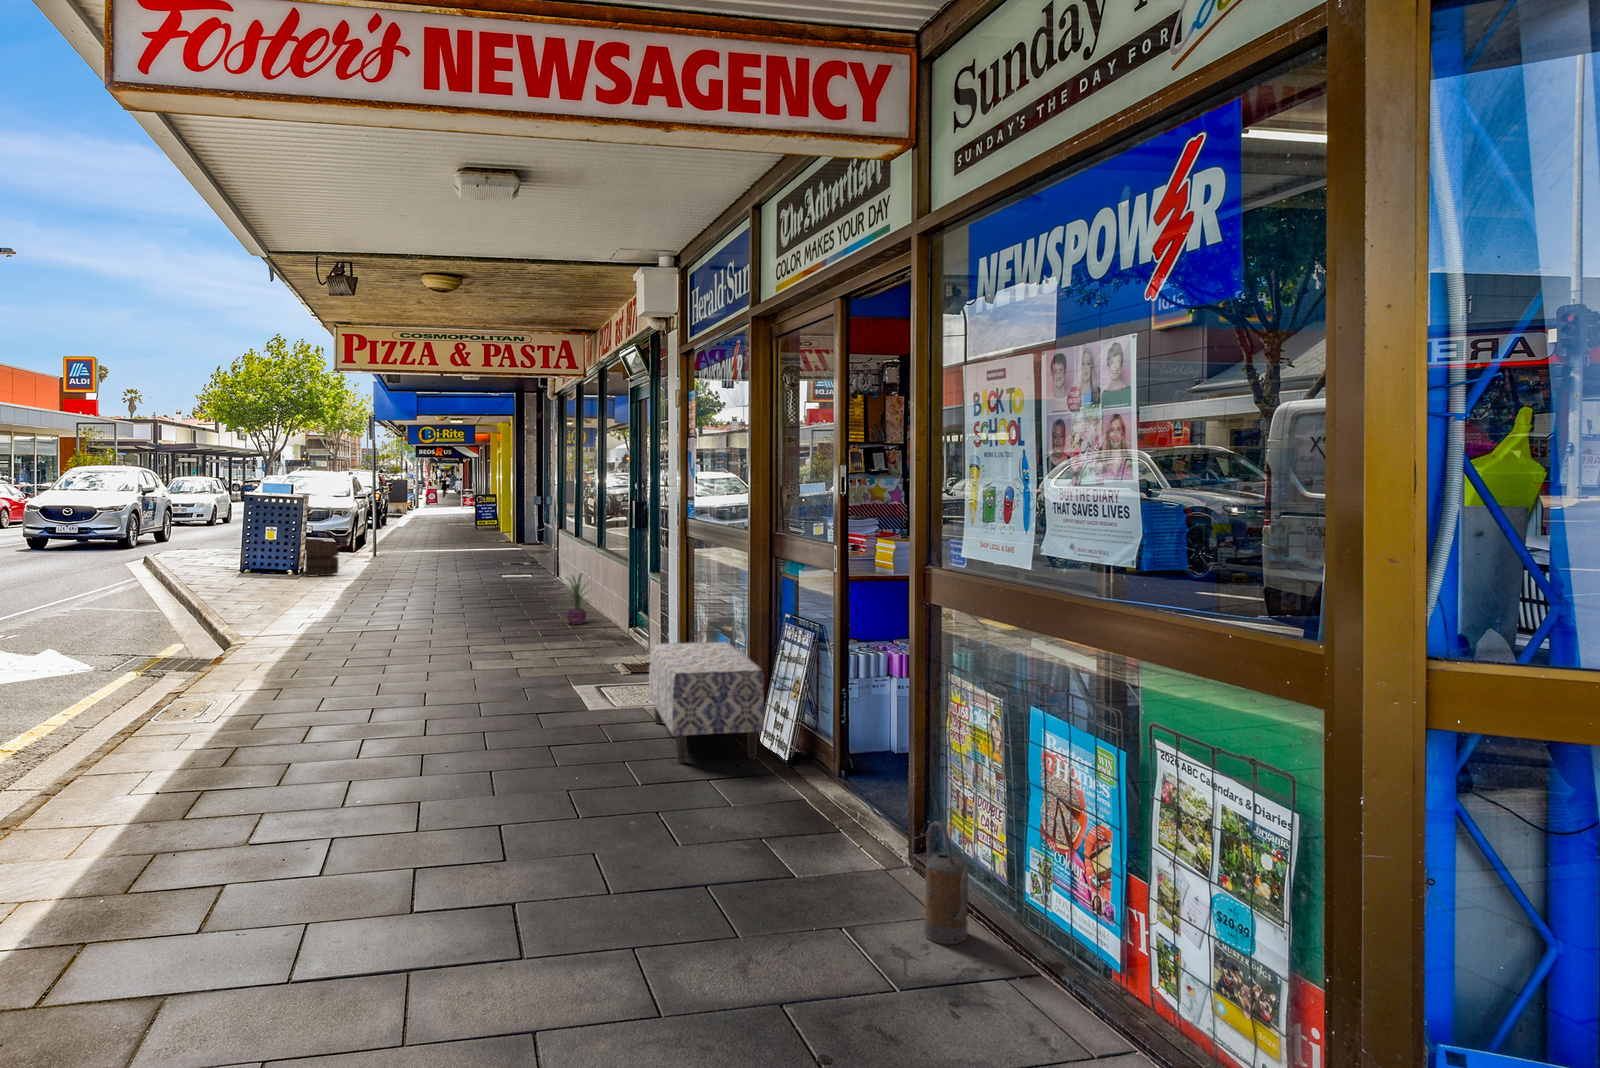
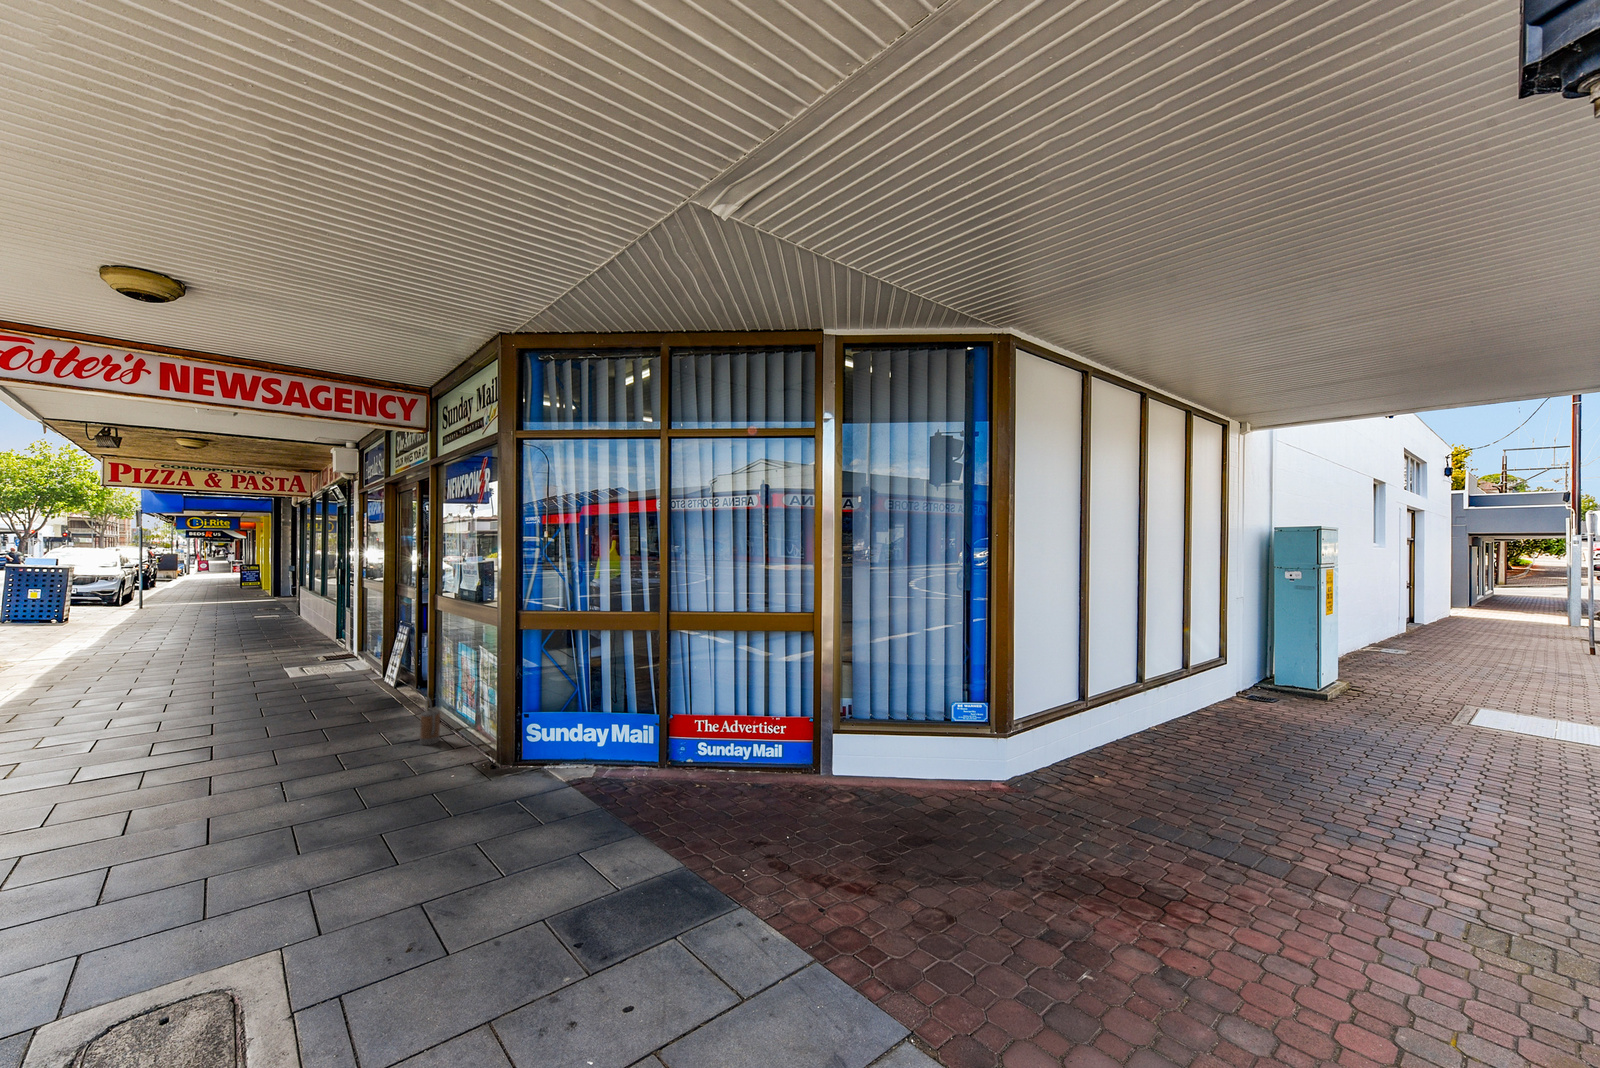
backpack: present [297,538,339,576] -> none [62,597,104,624]
decorative plant: present [557,573,590,625] -> none [278,610,321,641]
bench: present [649,642,764,763] -> none [323,639,383,700]

